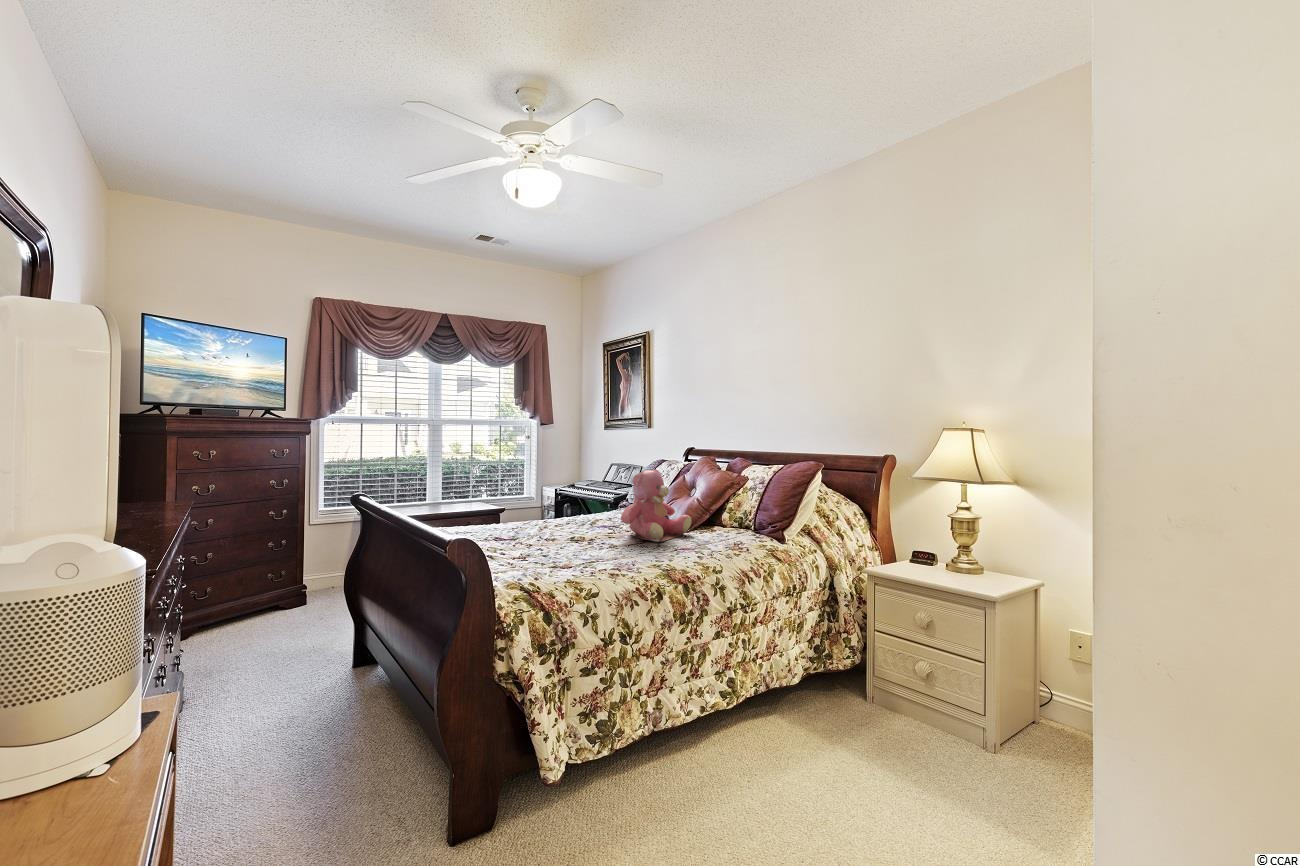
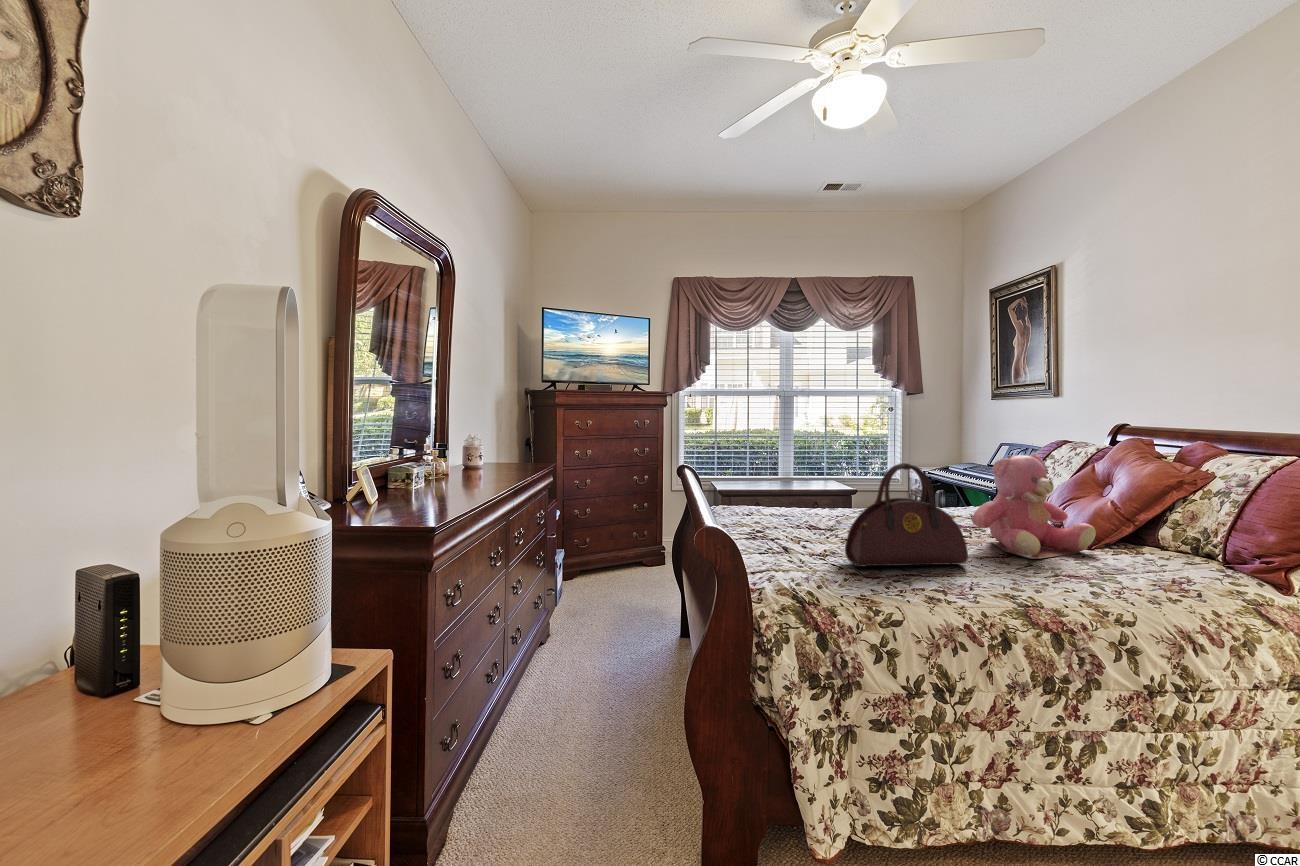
handbag: none [540,479,625,561] -> present [845,463,968,567]

